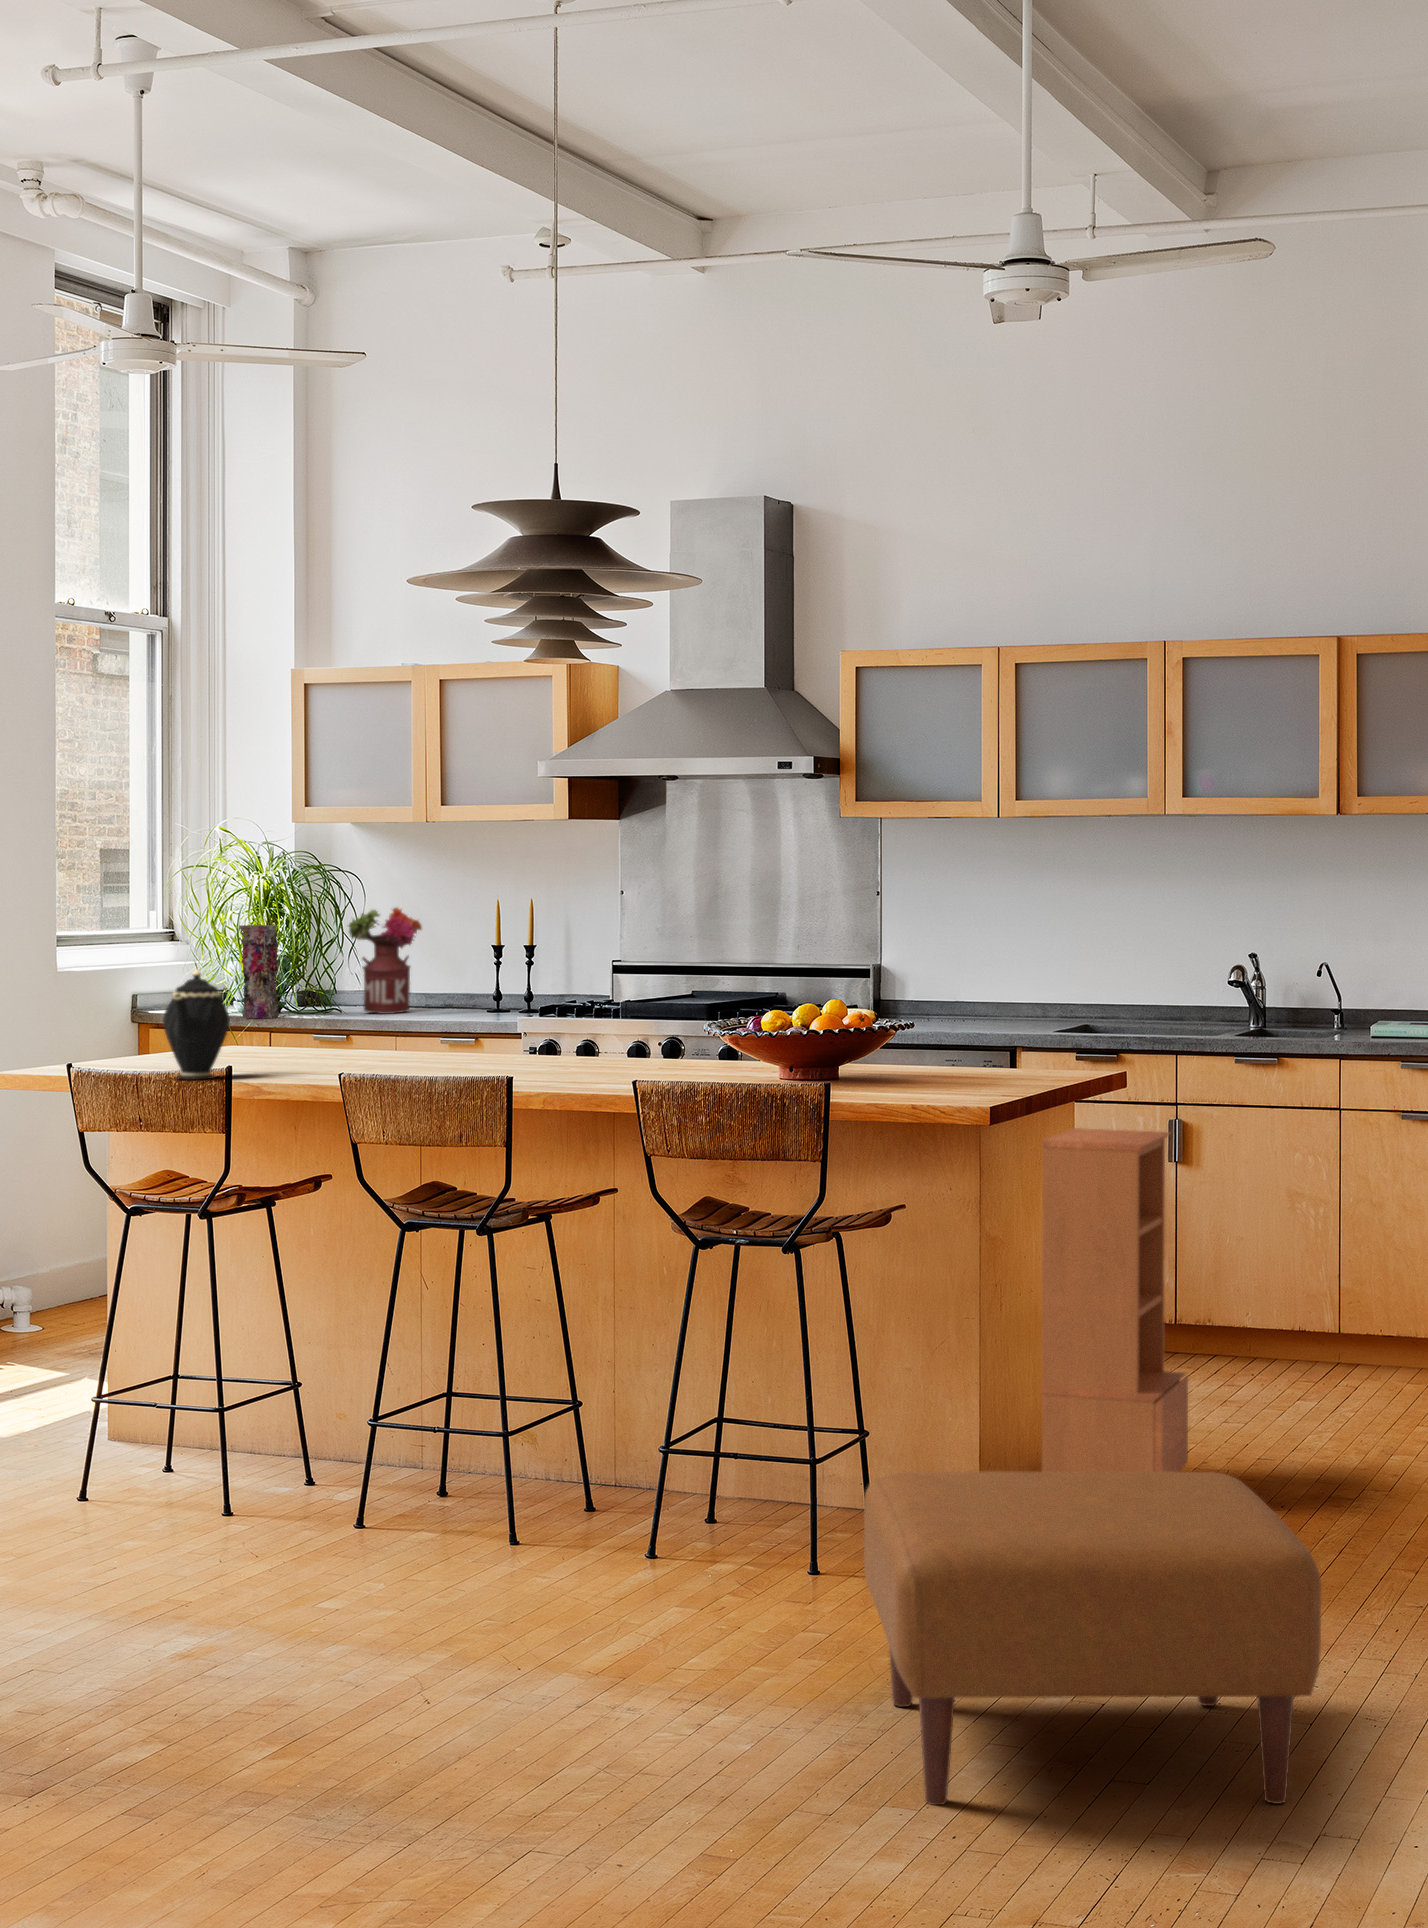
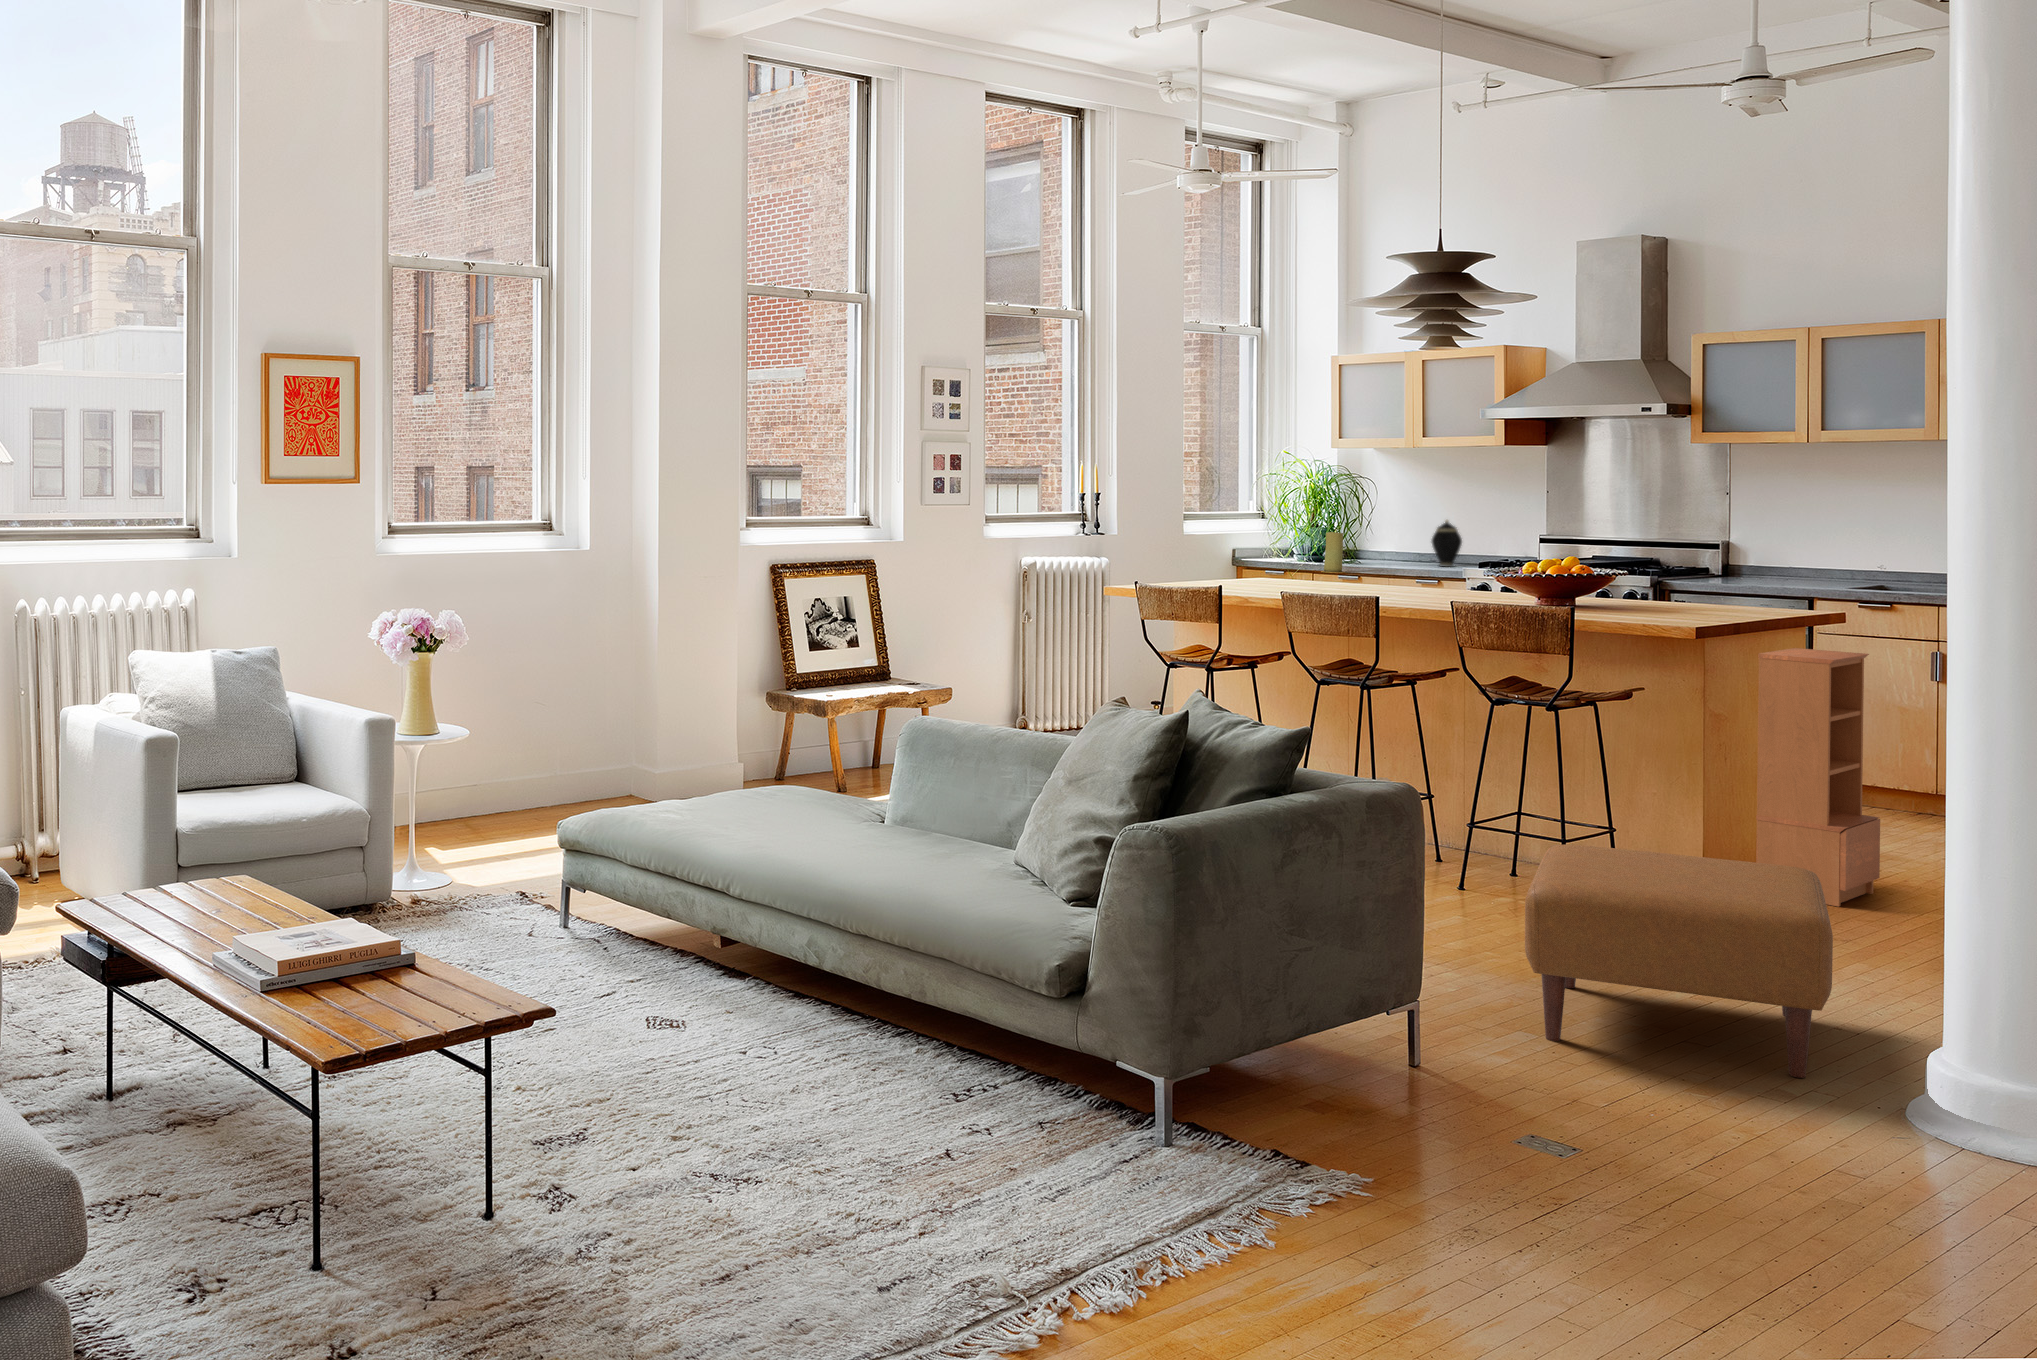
flower arrangement: present [349,907,422,1014] -> none [1364,501,1413,566]
vase: present [240,925,279,1019] -> none [1295,511,1321,566]
candle: none [304,962,343,1030] -> present [1321,532,1344,573]
teapot: present [163,969,230,1080] -> present [1432,520,1462,567]

